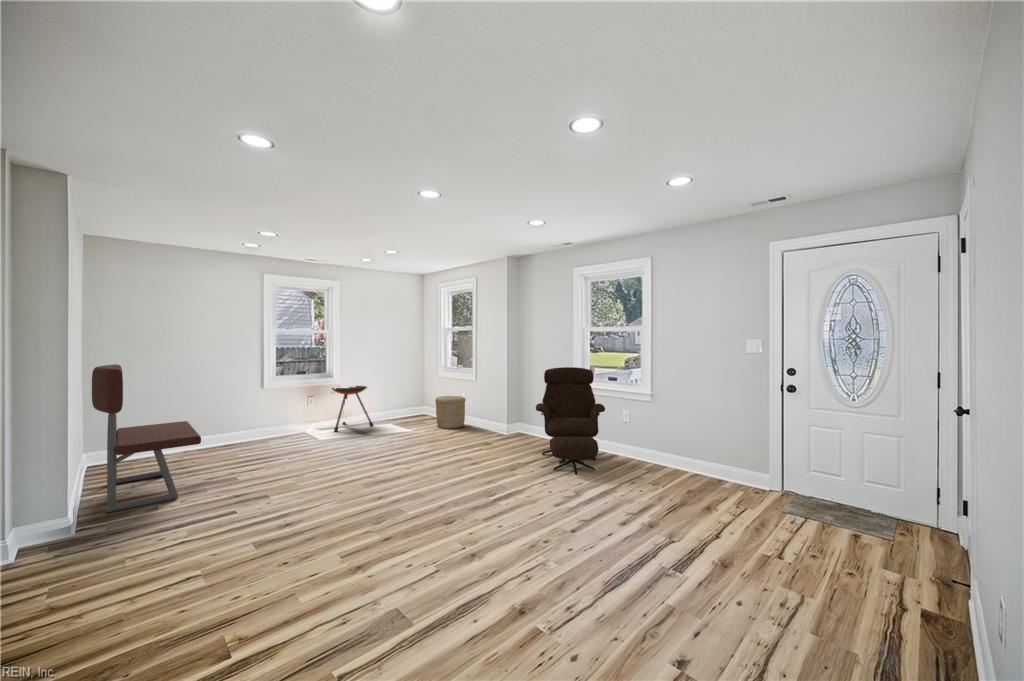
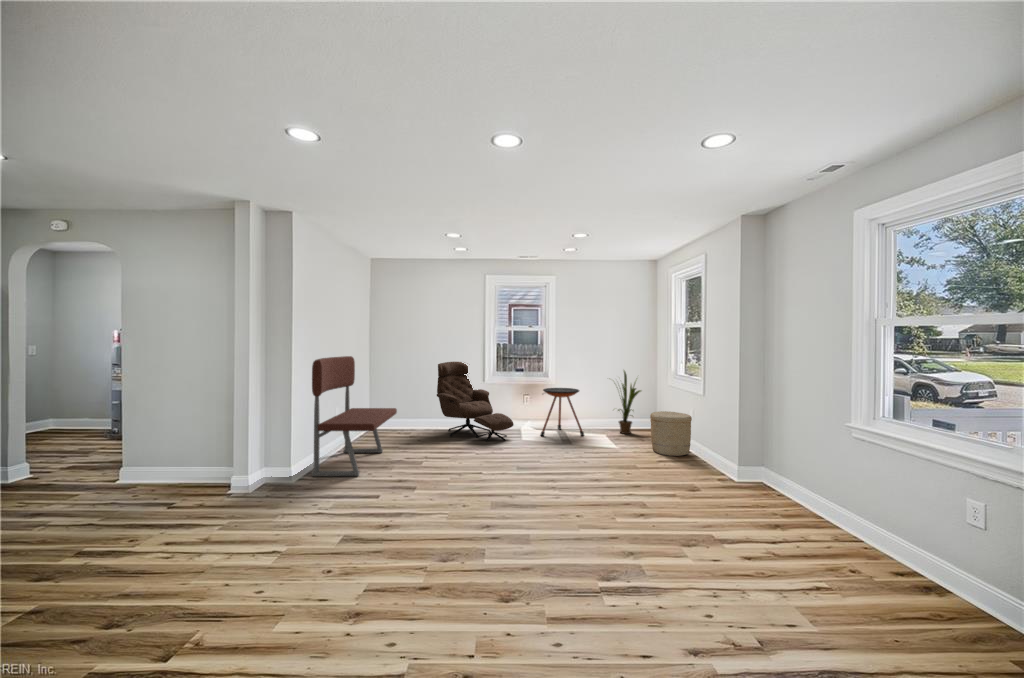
house plant: none [388,366,419,420] -> present [618,371,641,434]
lounge chair: present [536,367,605,475] -> present [437,362,514,442]

